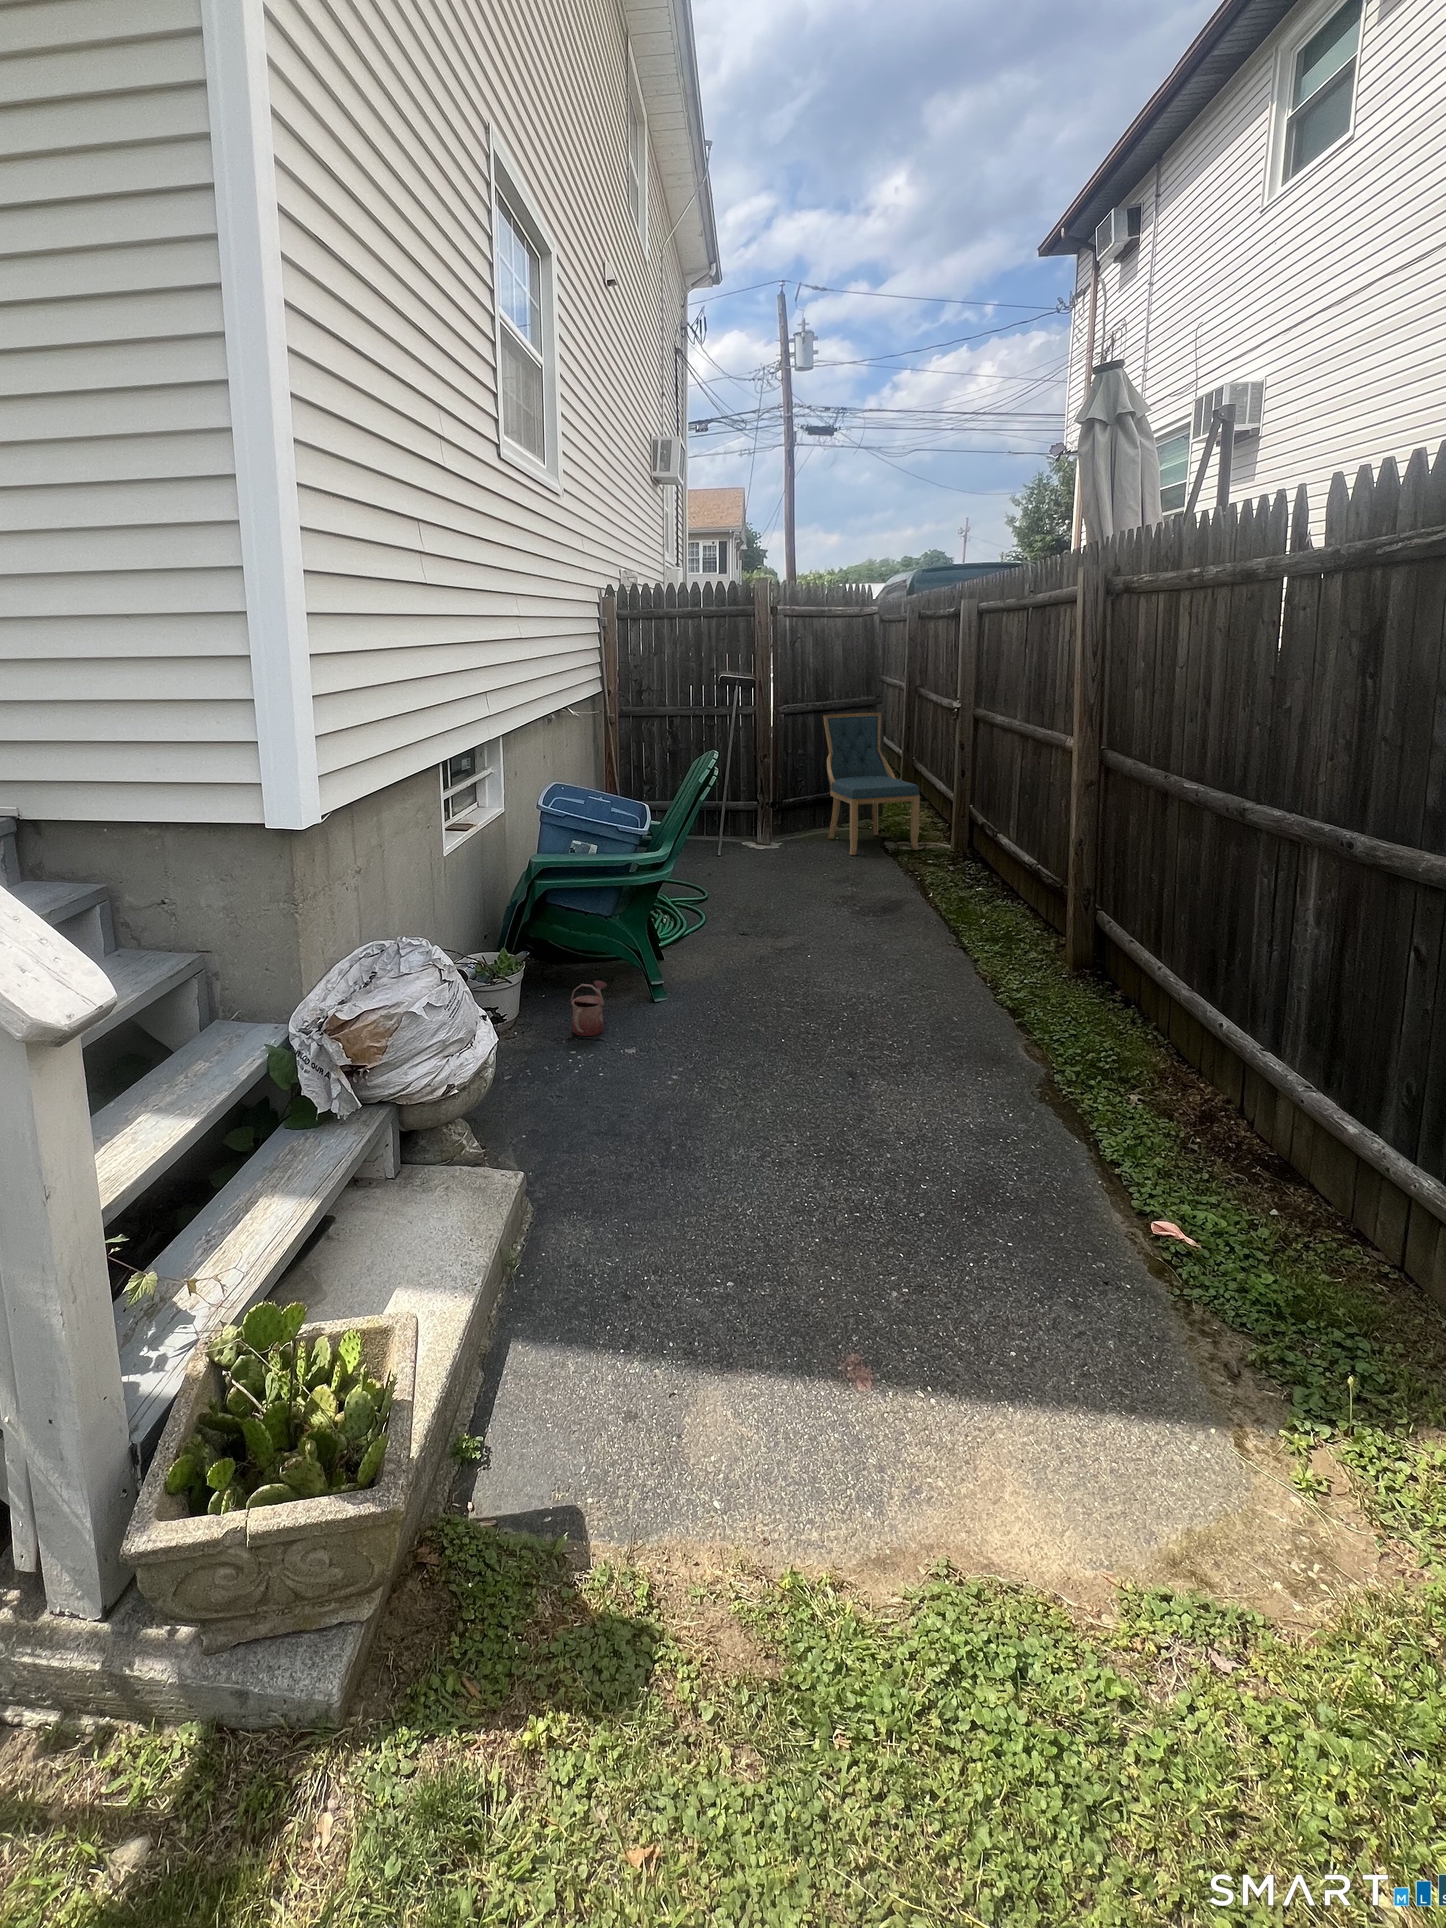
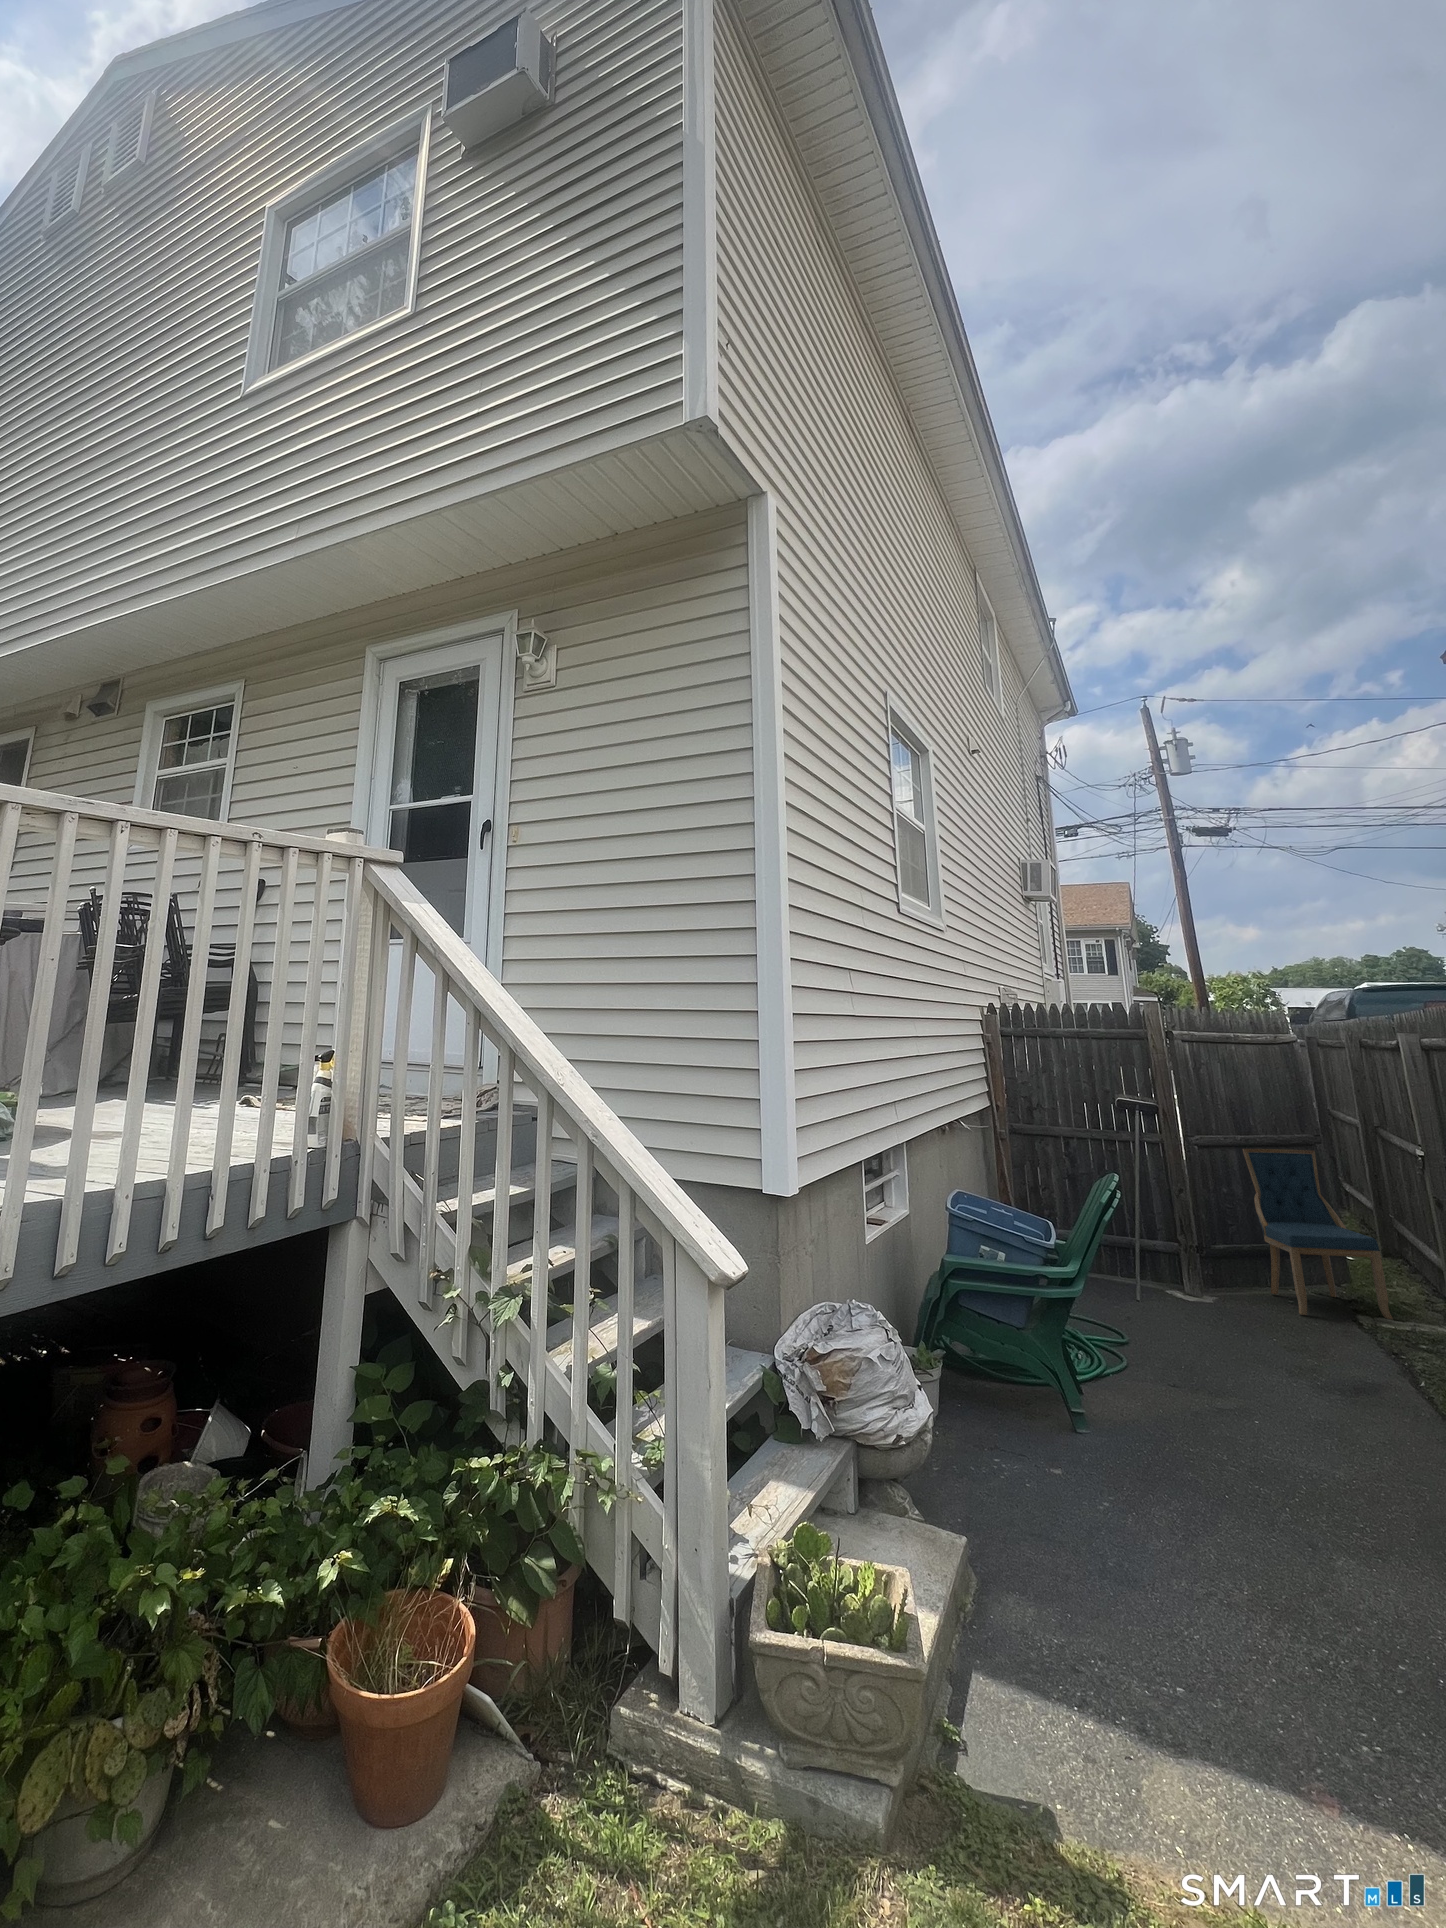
watering can: present [571,981,607,1036] -> none [989,1390,1025,1447]

